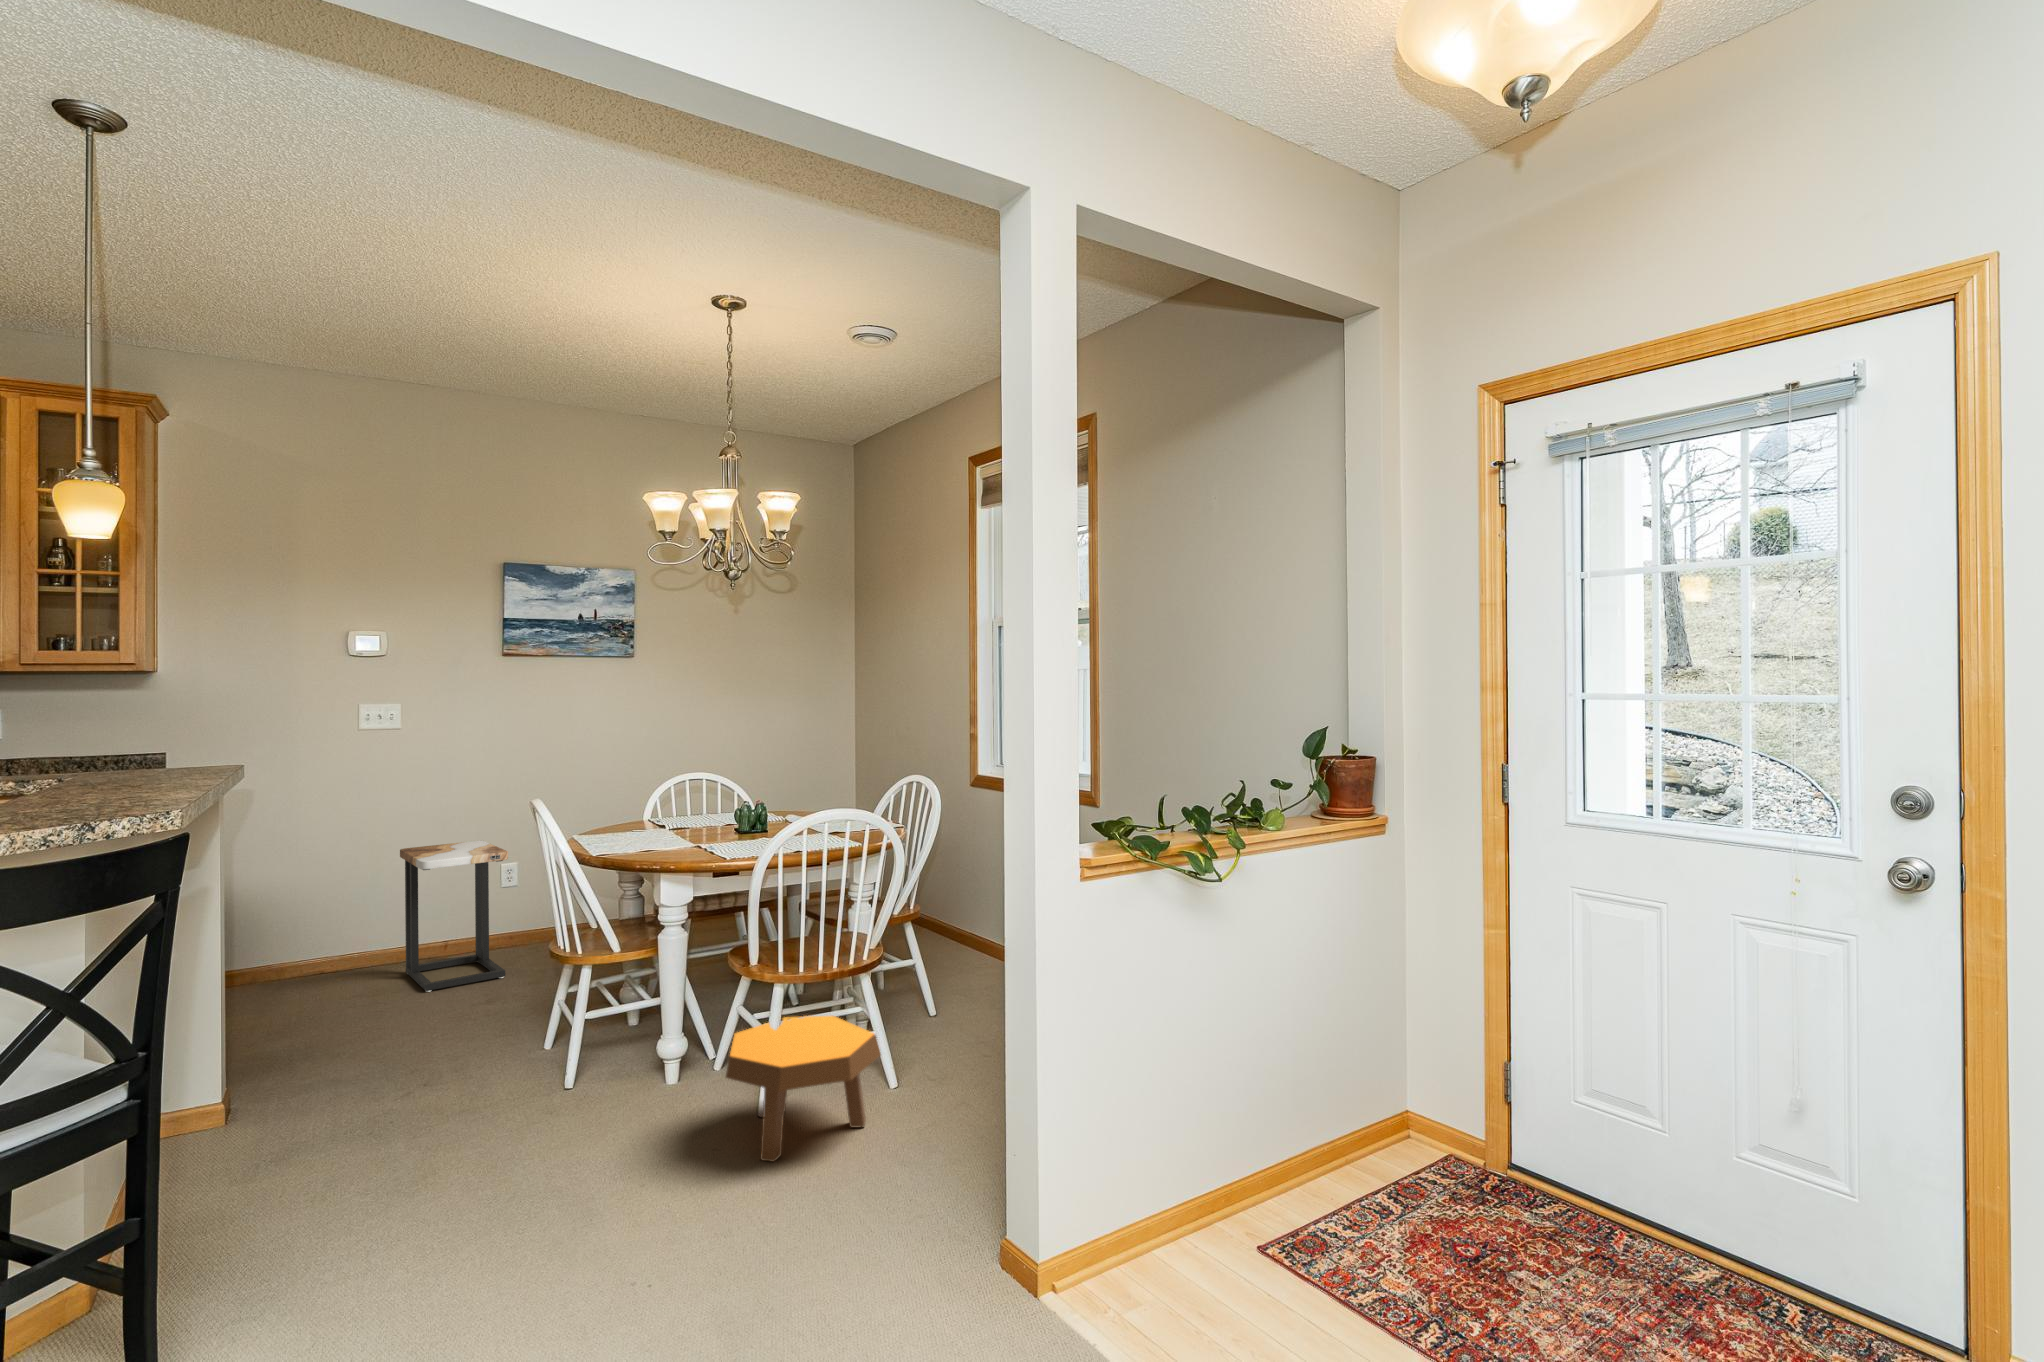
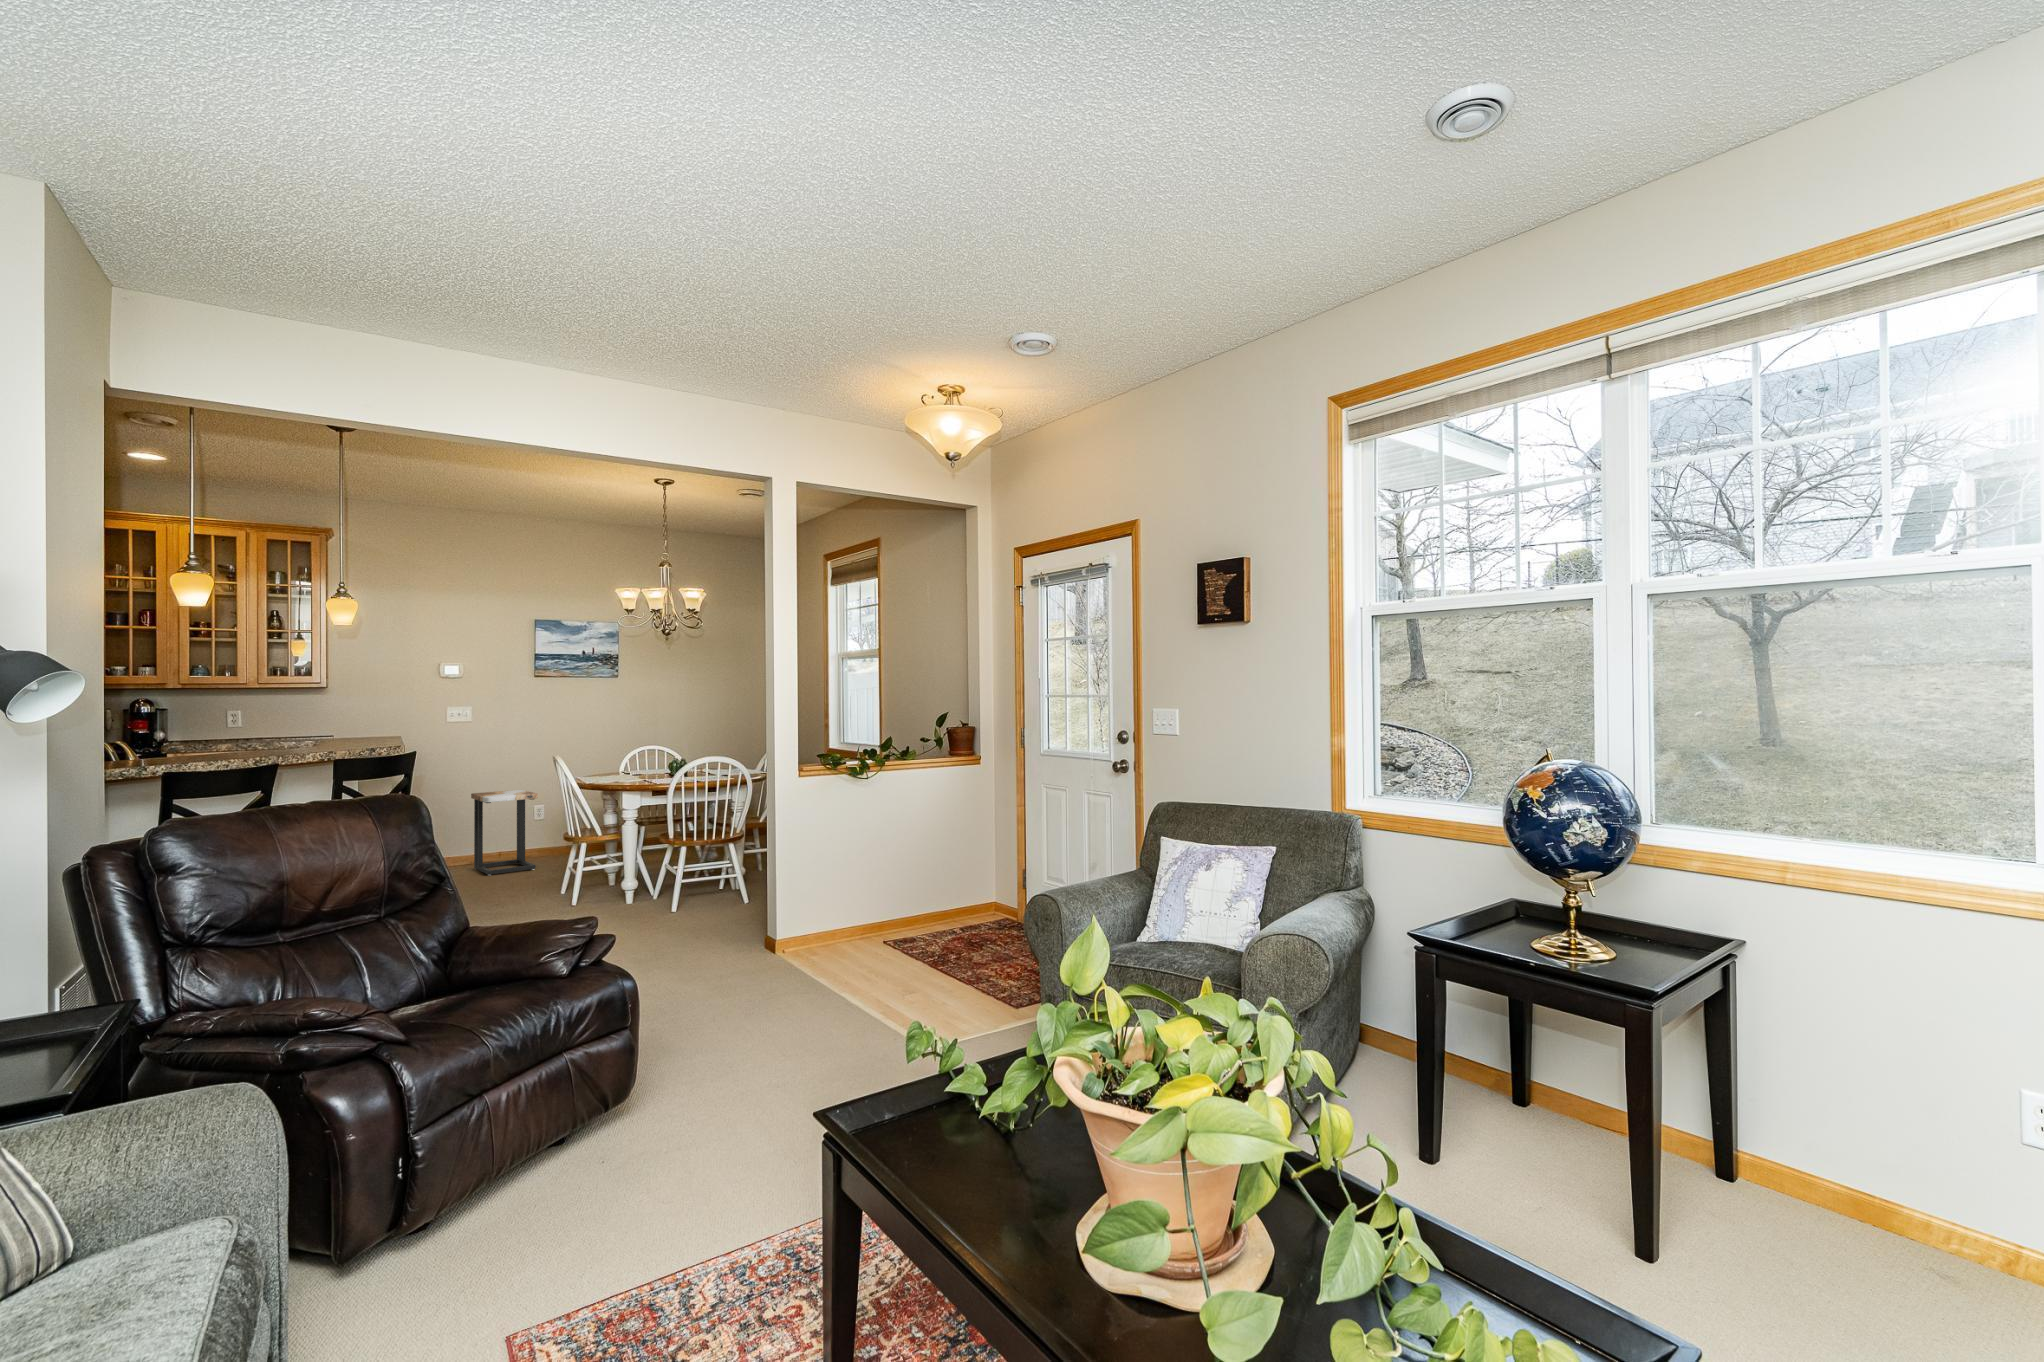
footstool: present [726,1016,881,1162] -> none [652,863,735,925]

